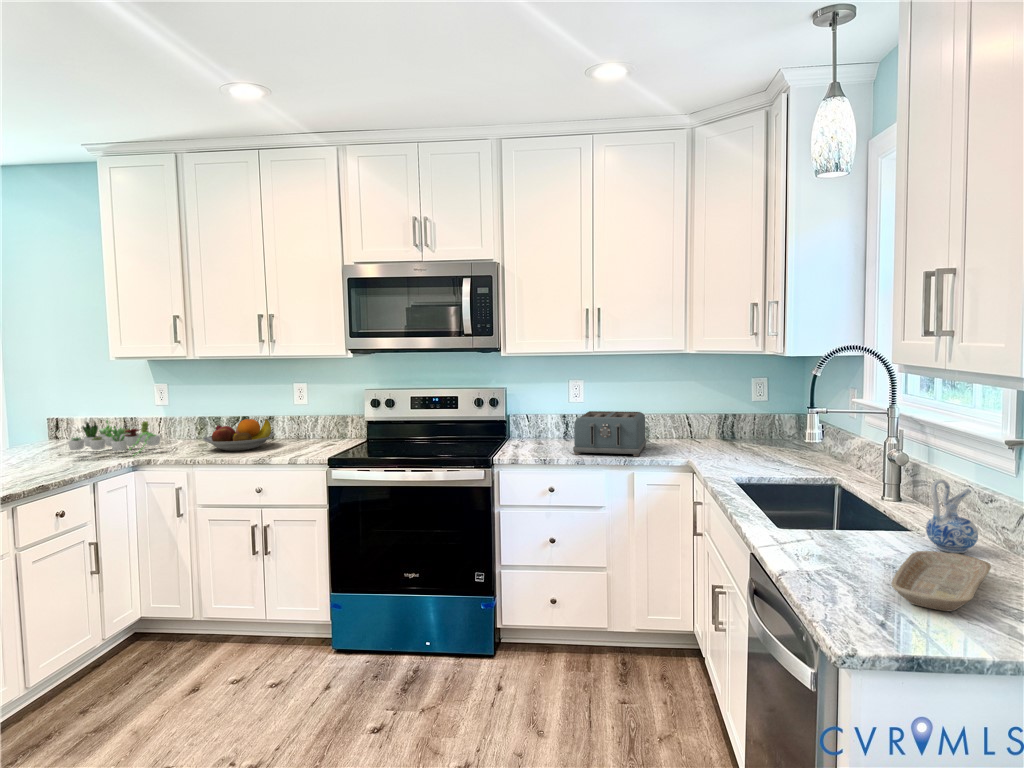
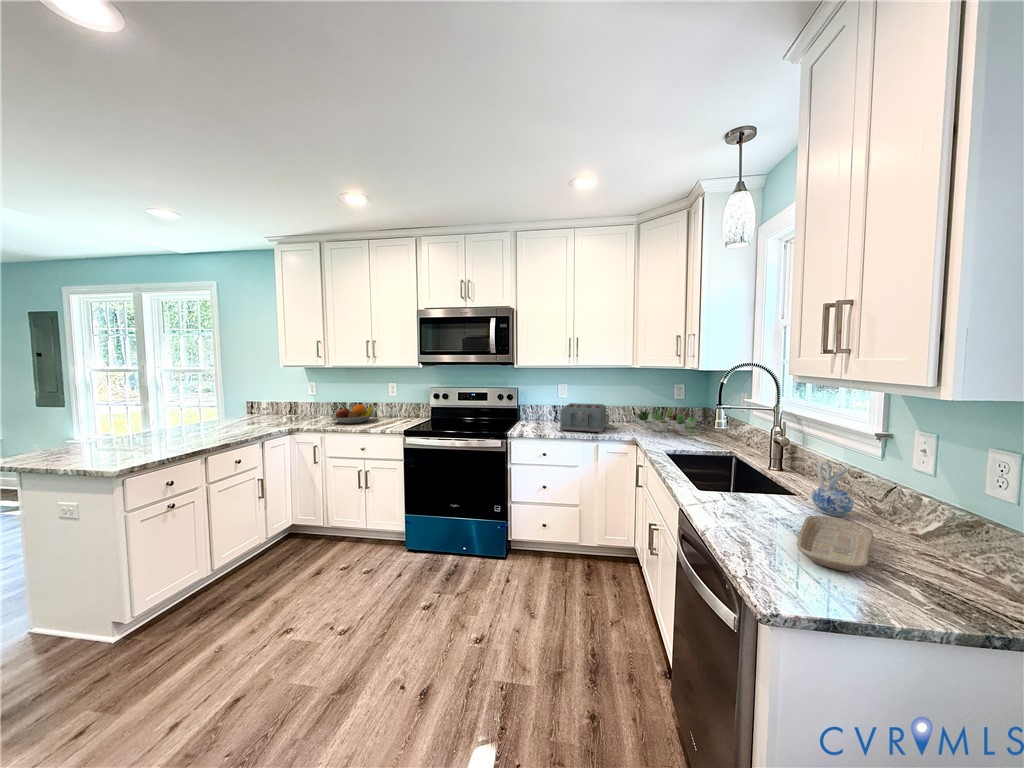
succulent plant: present [68,421,160,457] -> present [635,408,696,435]

